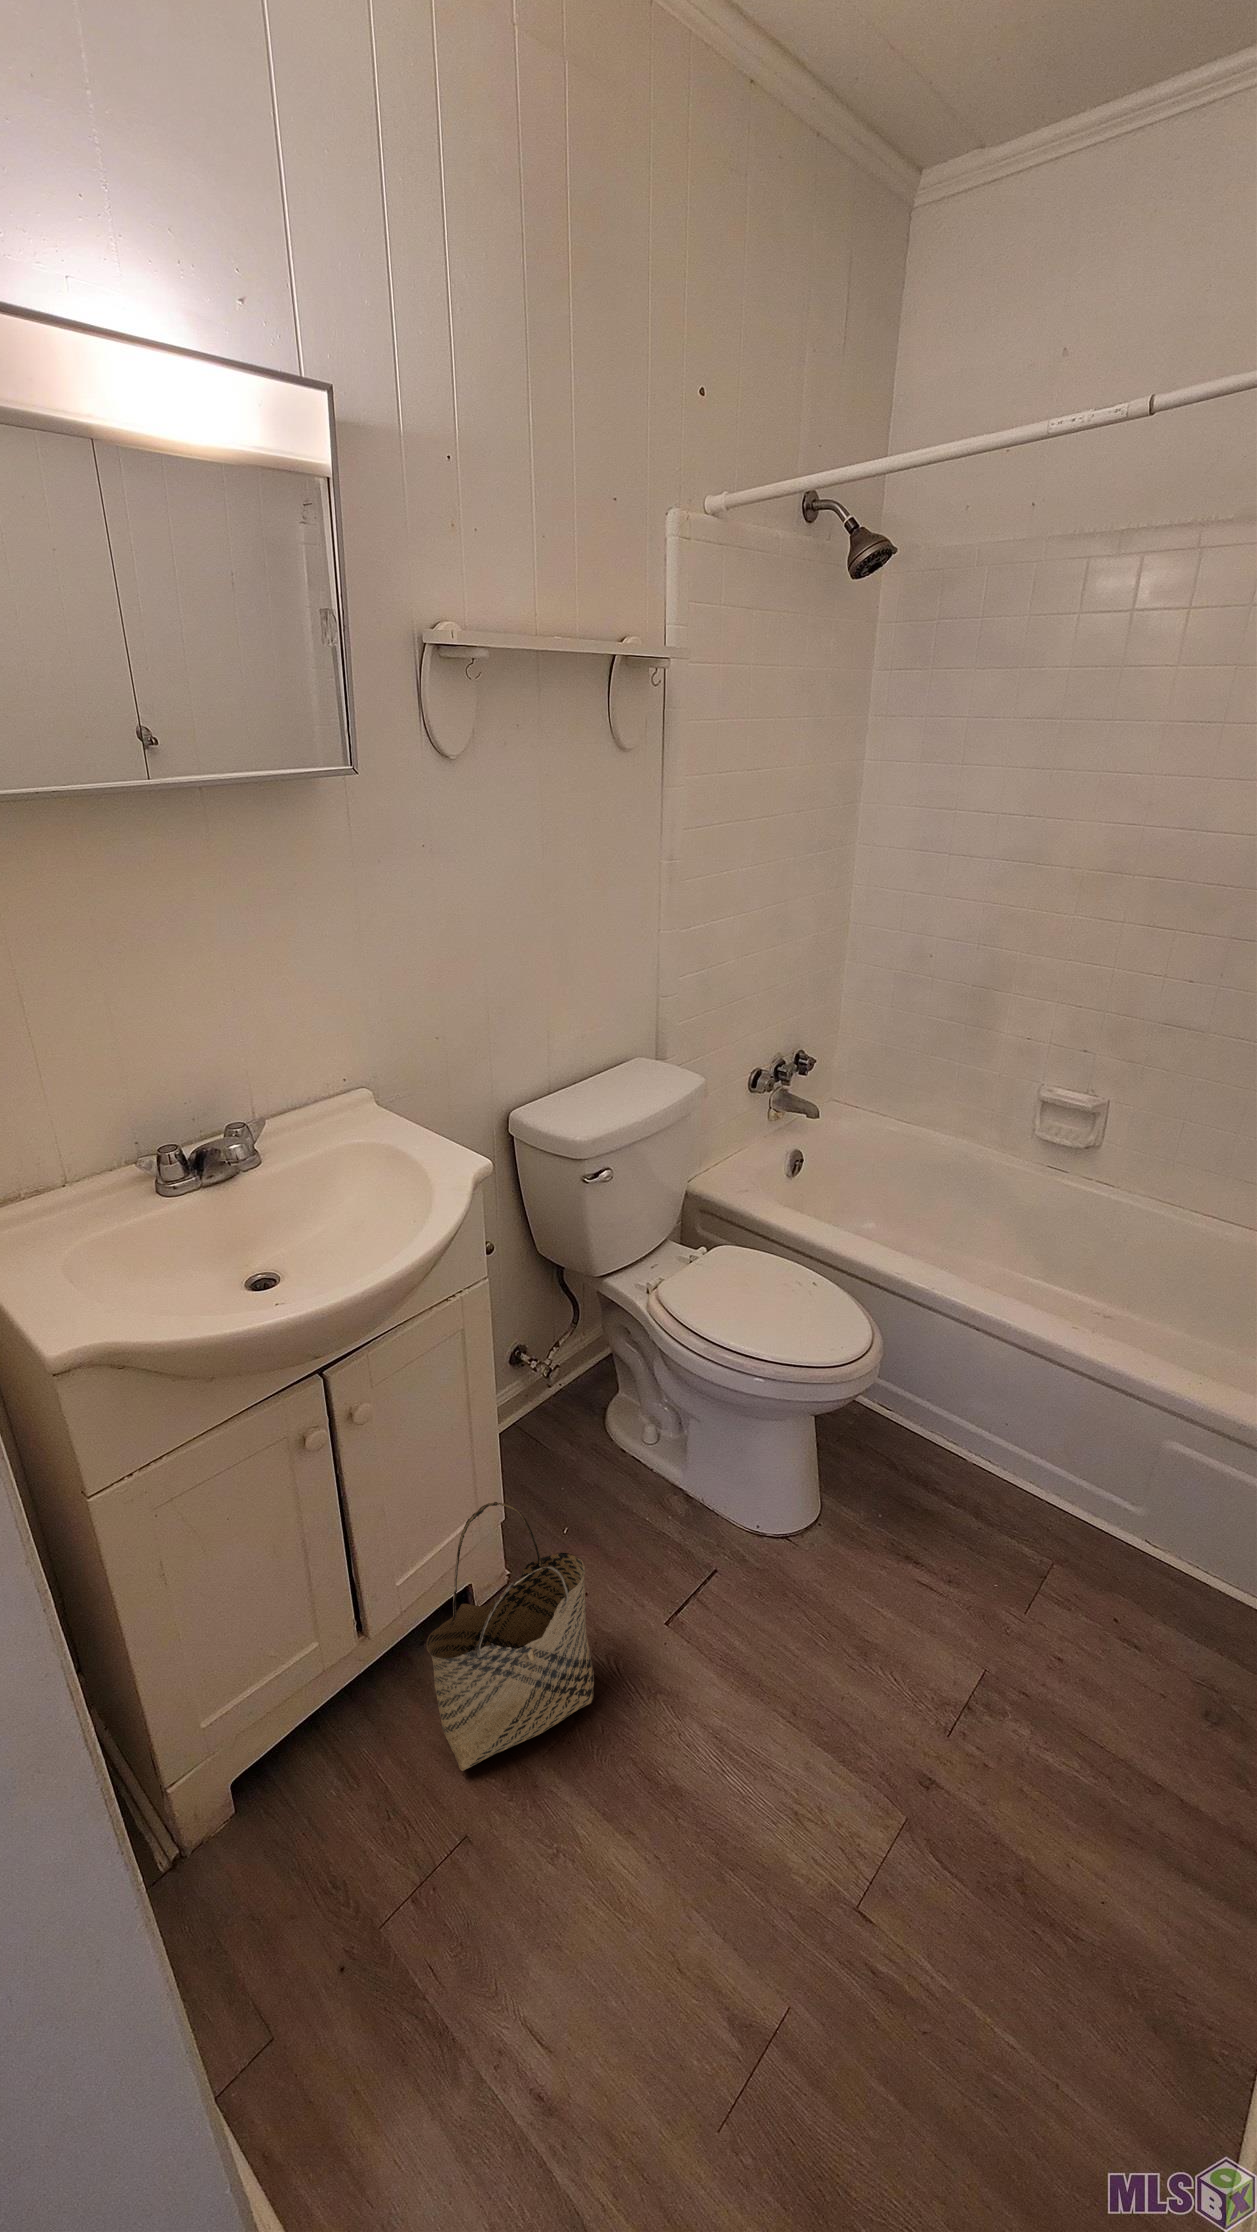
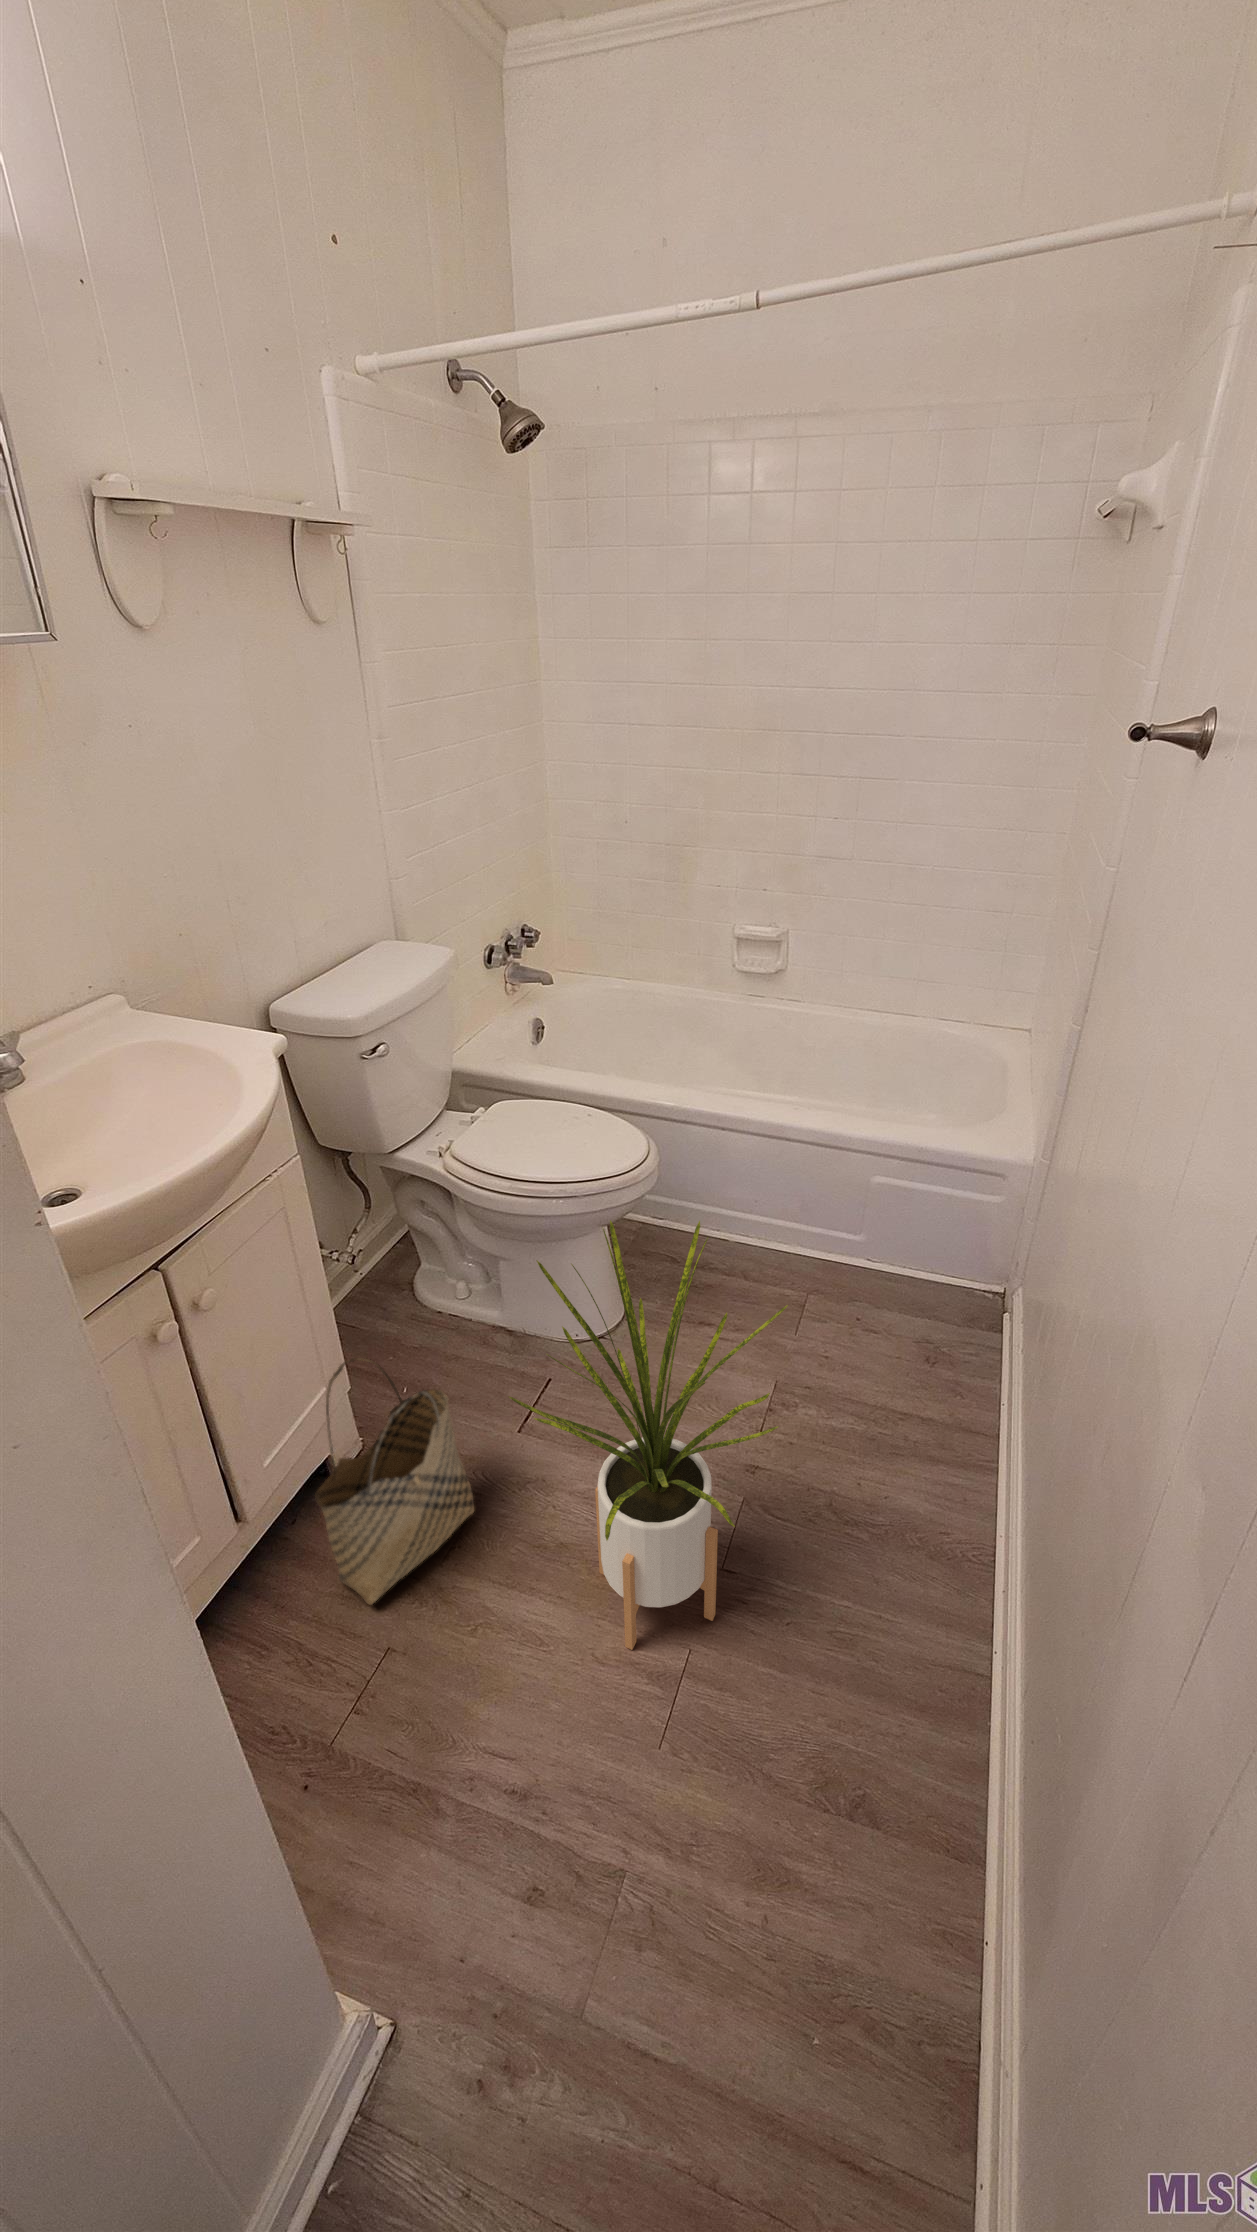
house plant: none [611,1444,958,1964] -> present [509,1221,788,1650]

